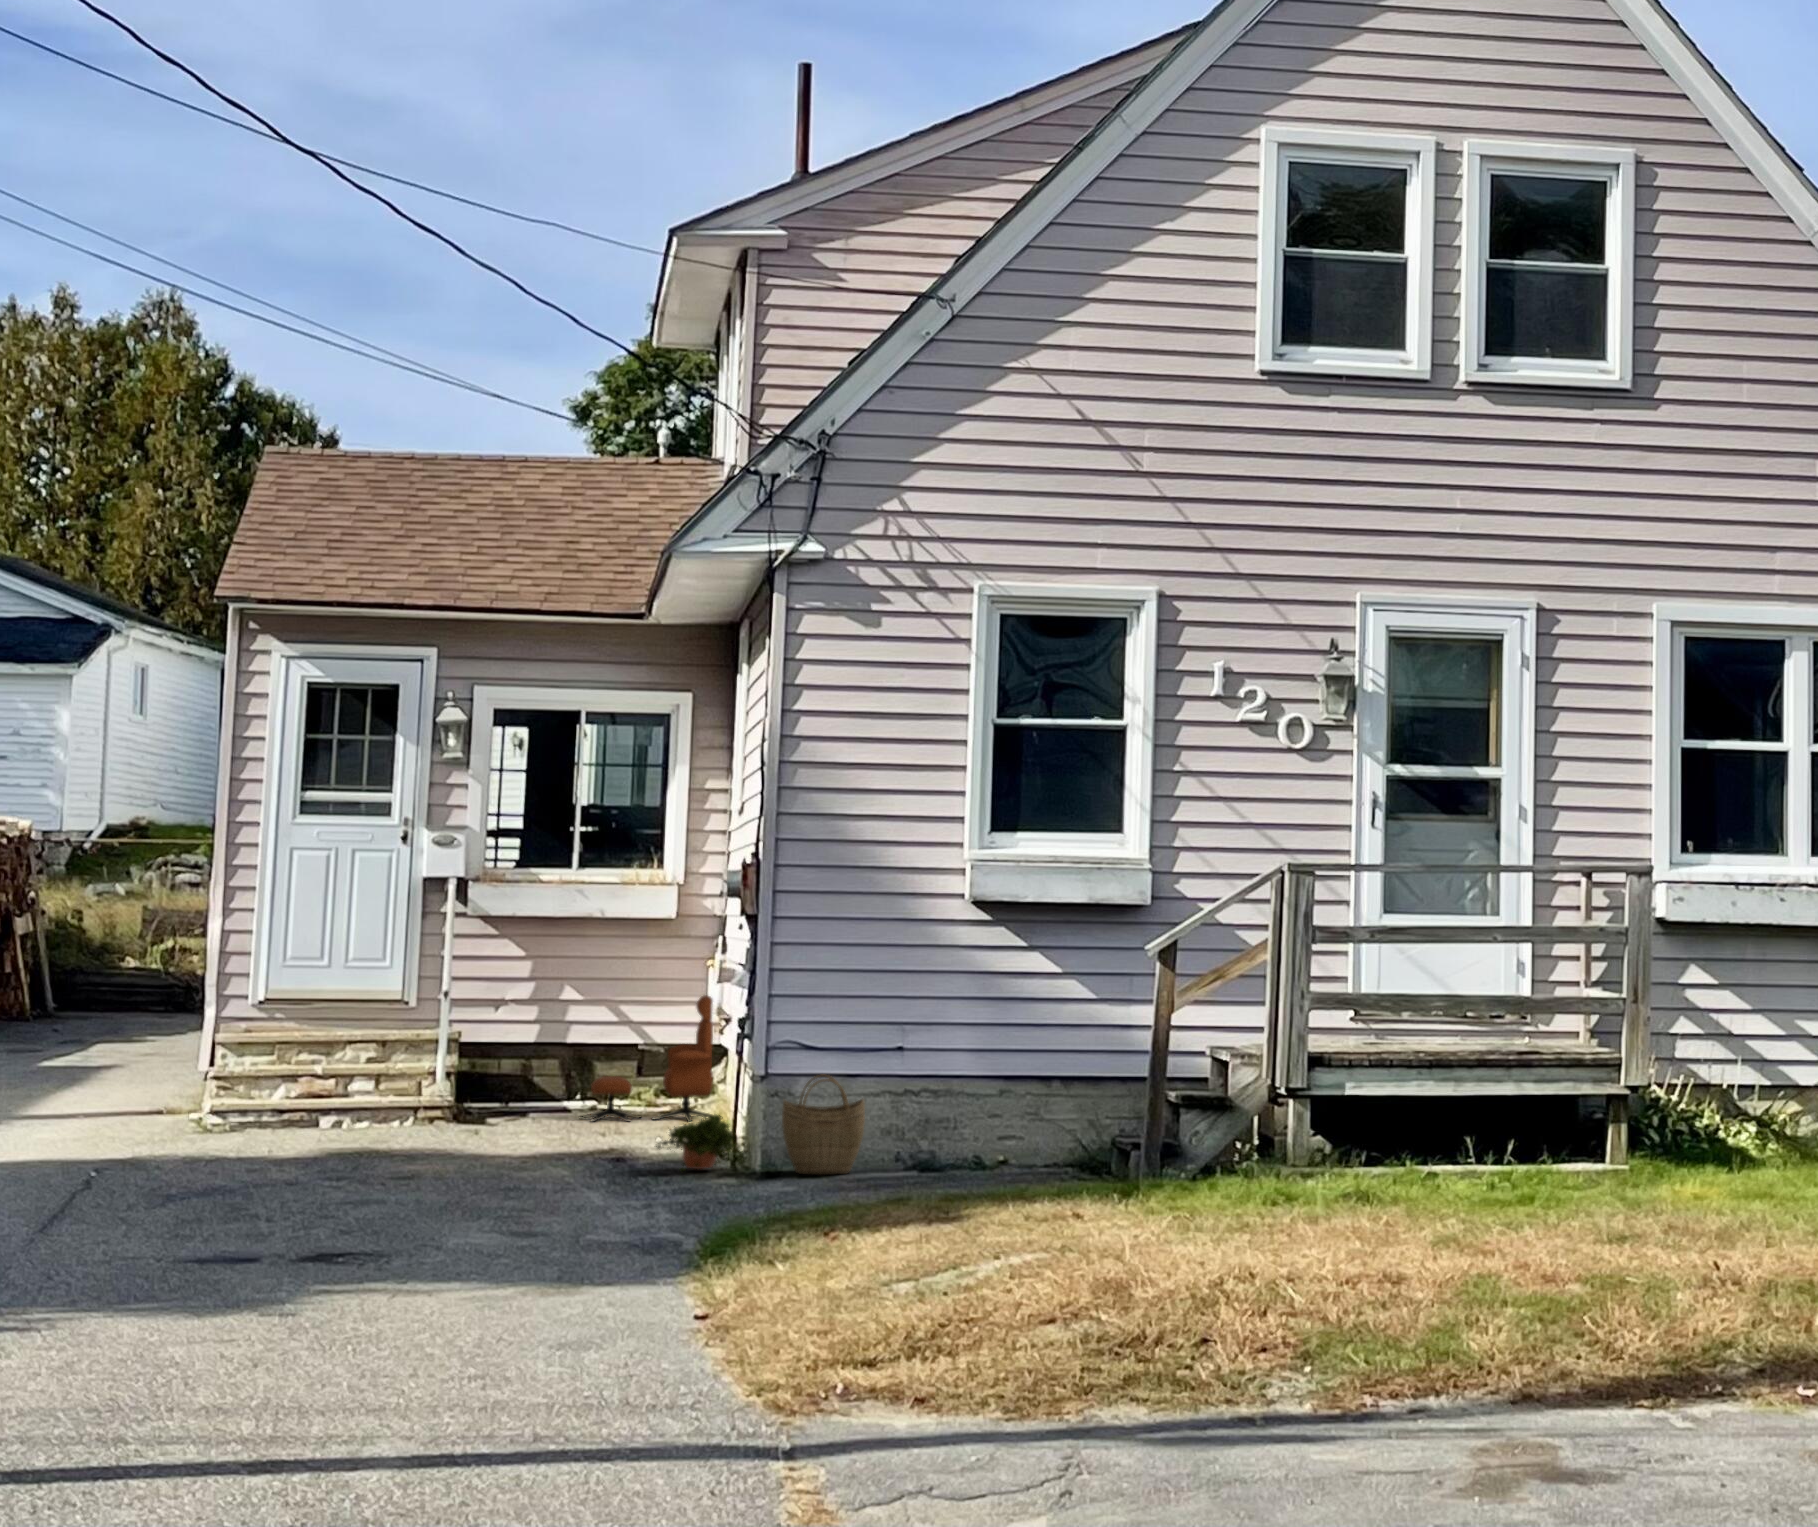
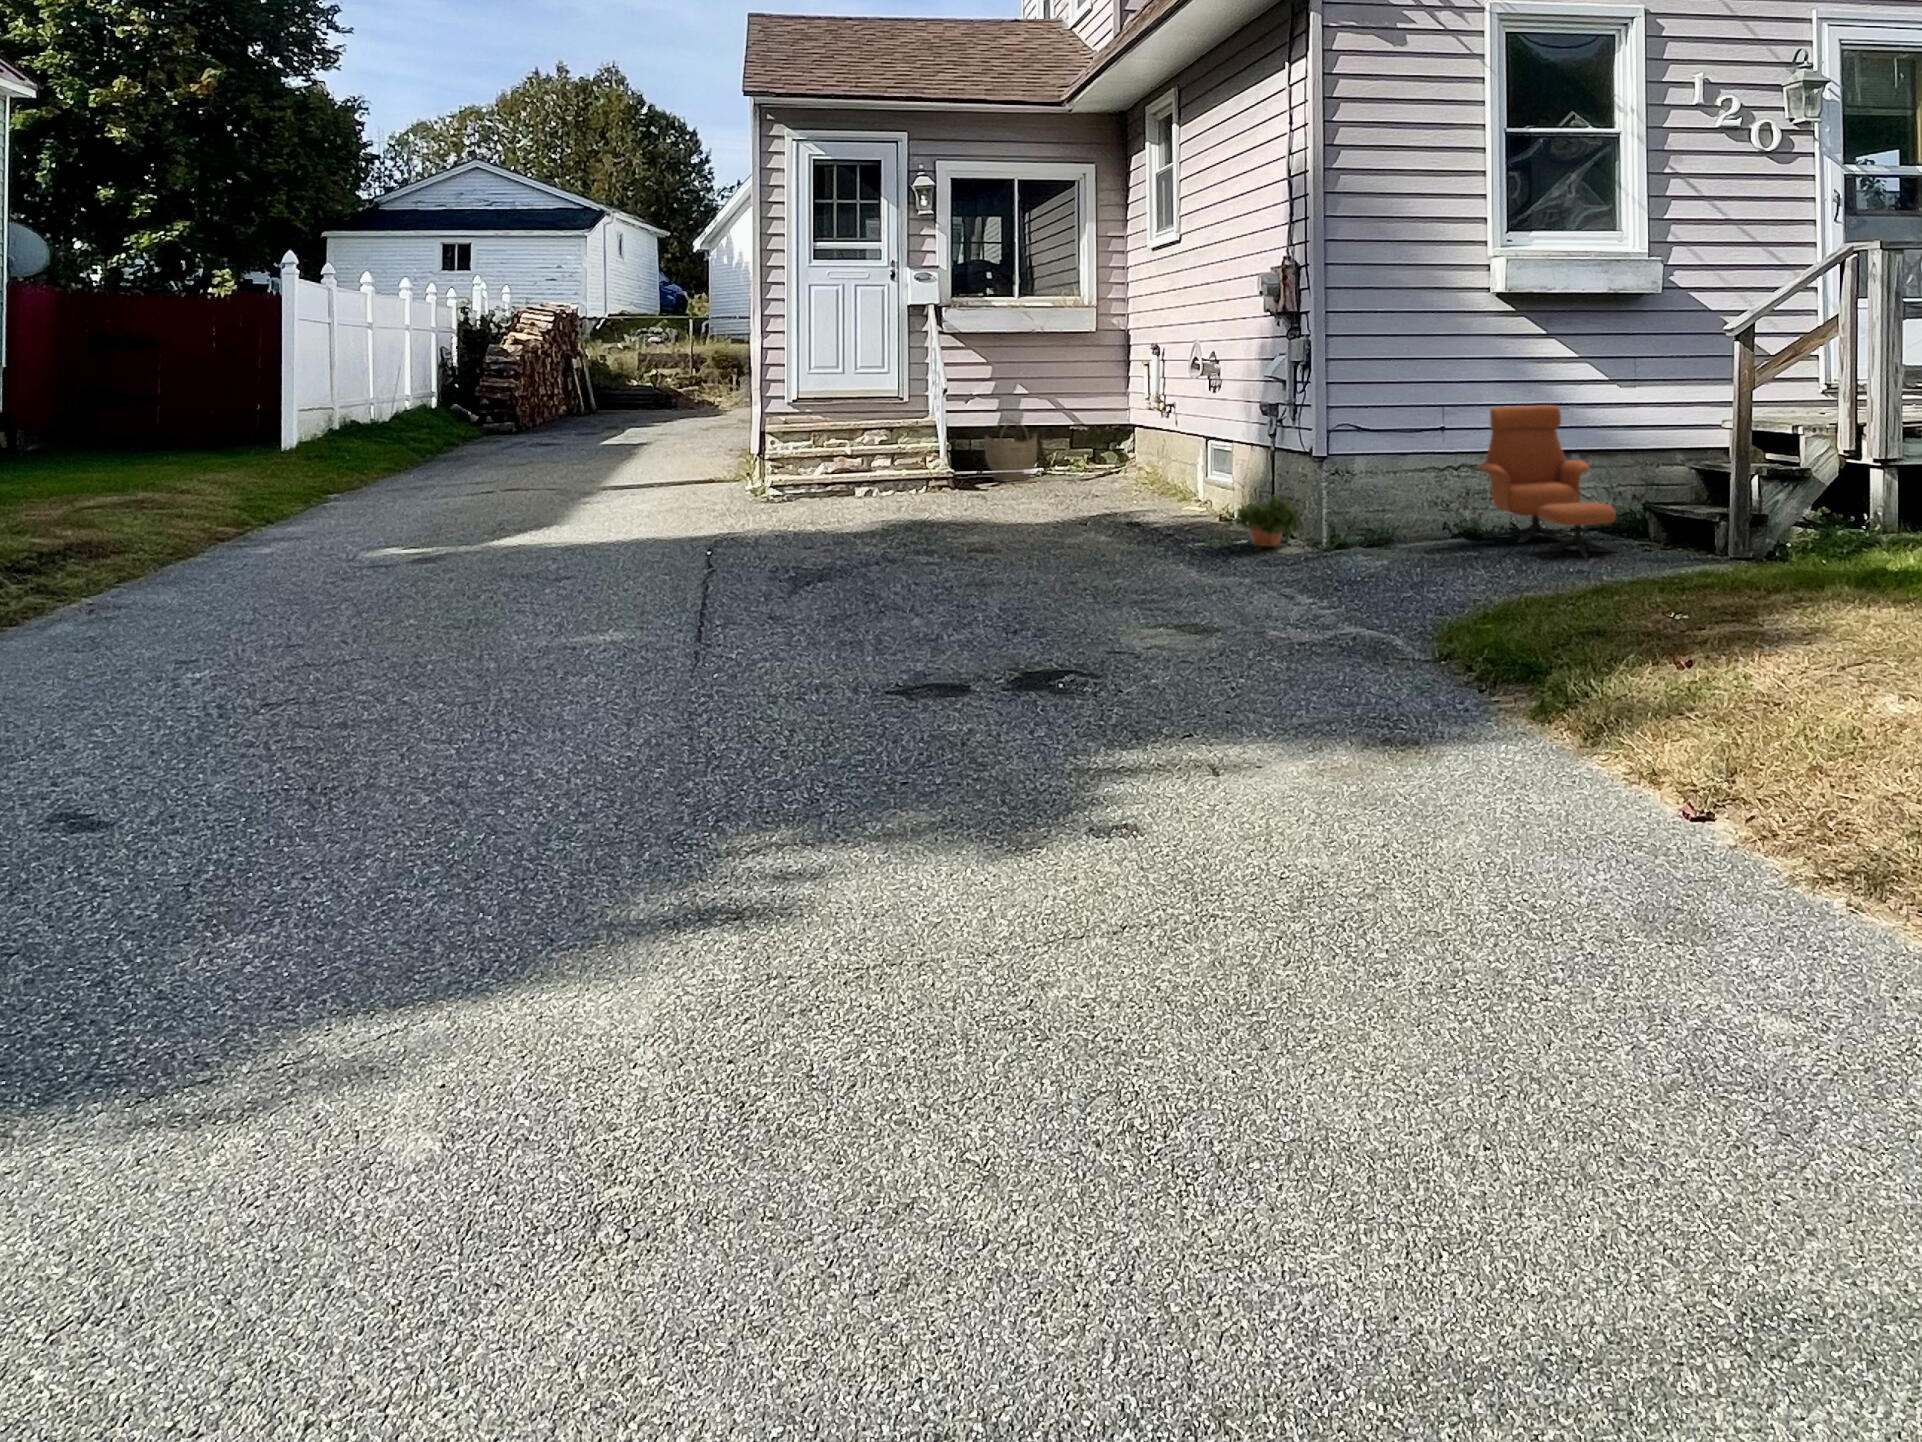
lounge chair: present [580,995,723,1122] -> present [1477,405,1618,557]
woven basket: present [782,1075,865,1175] -> present [984,421,1037,482]

